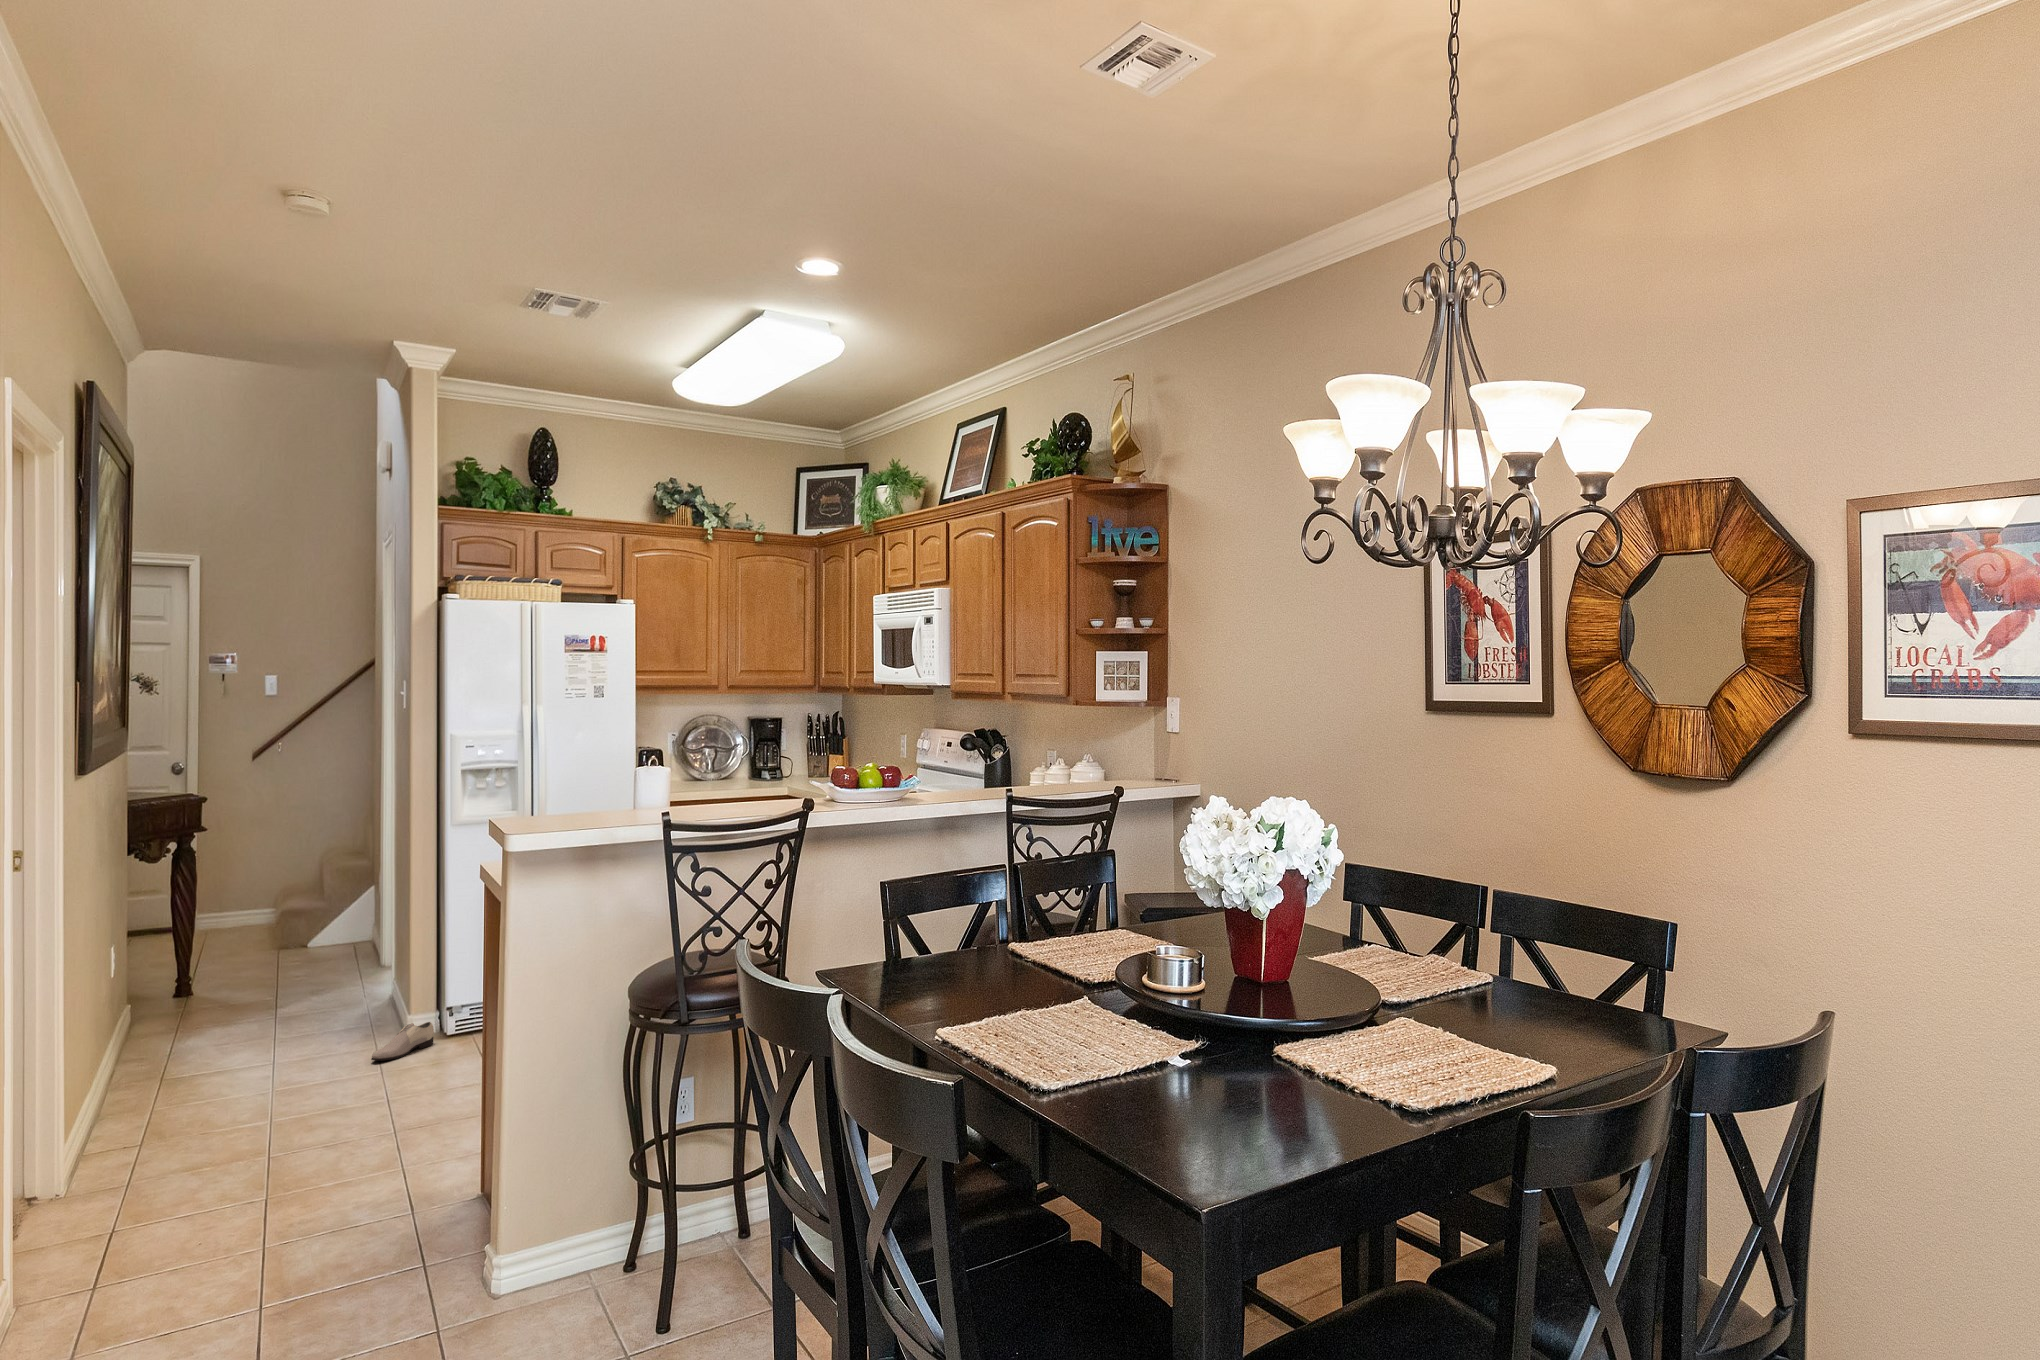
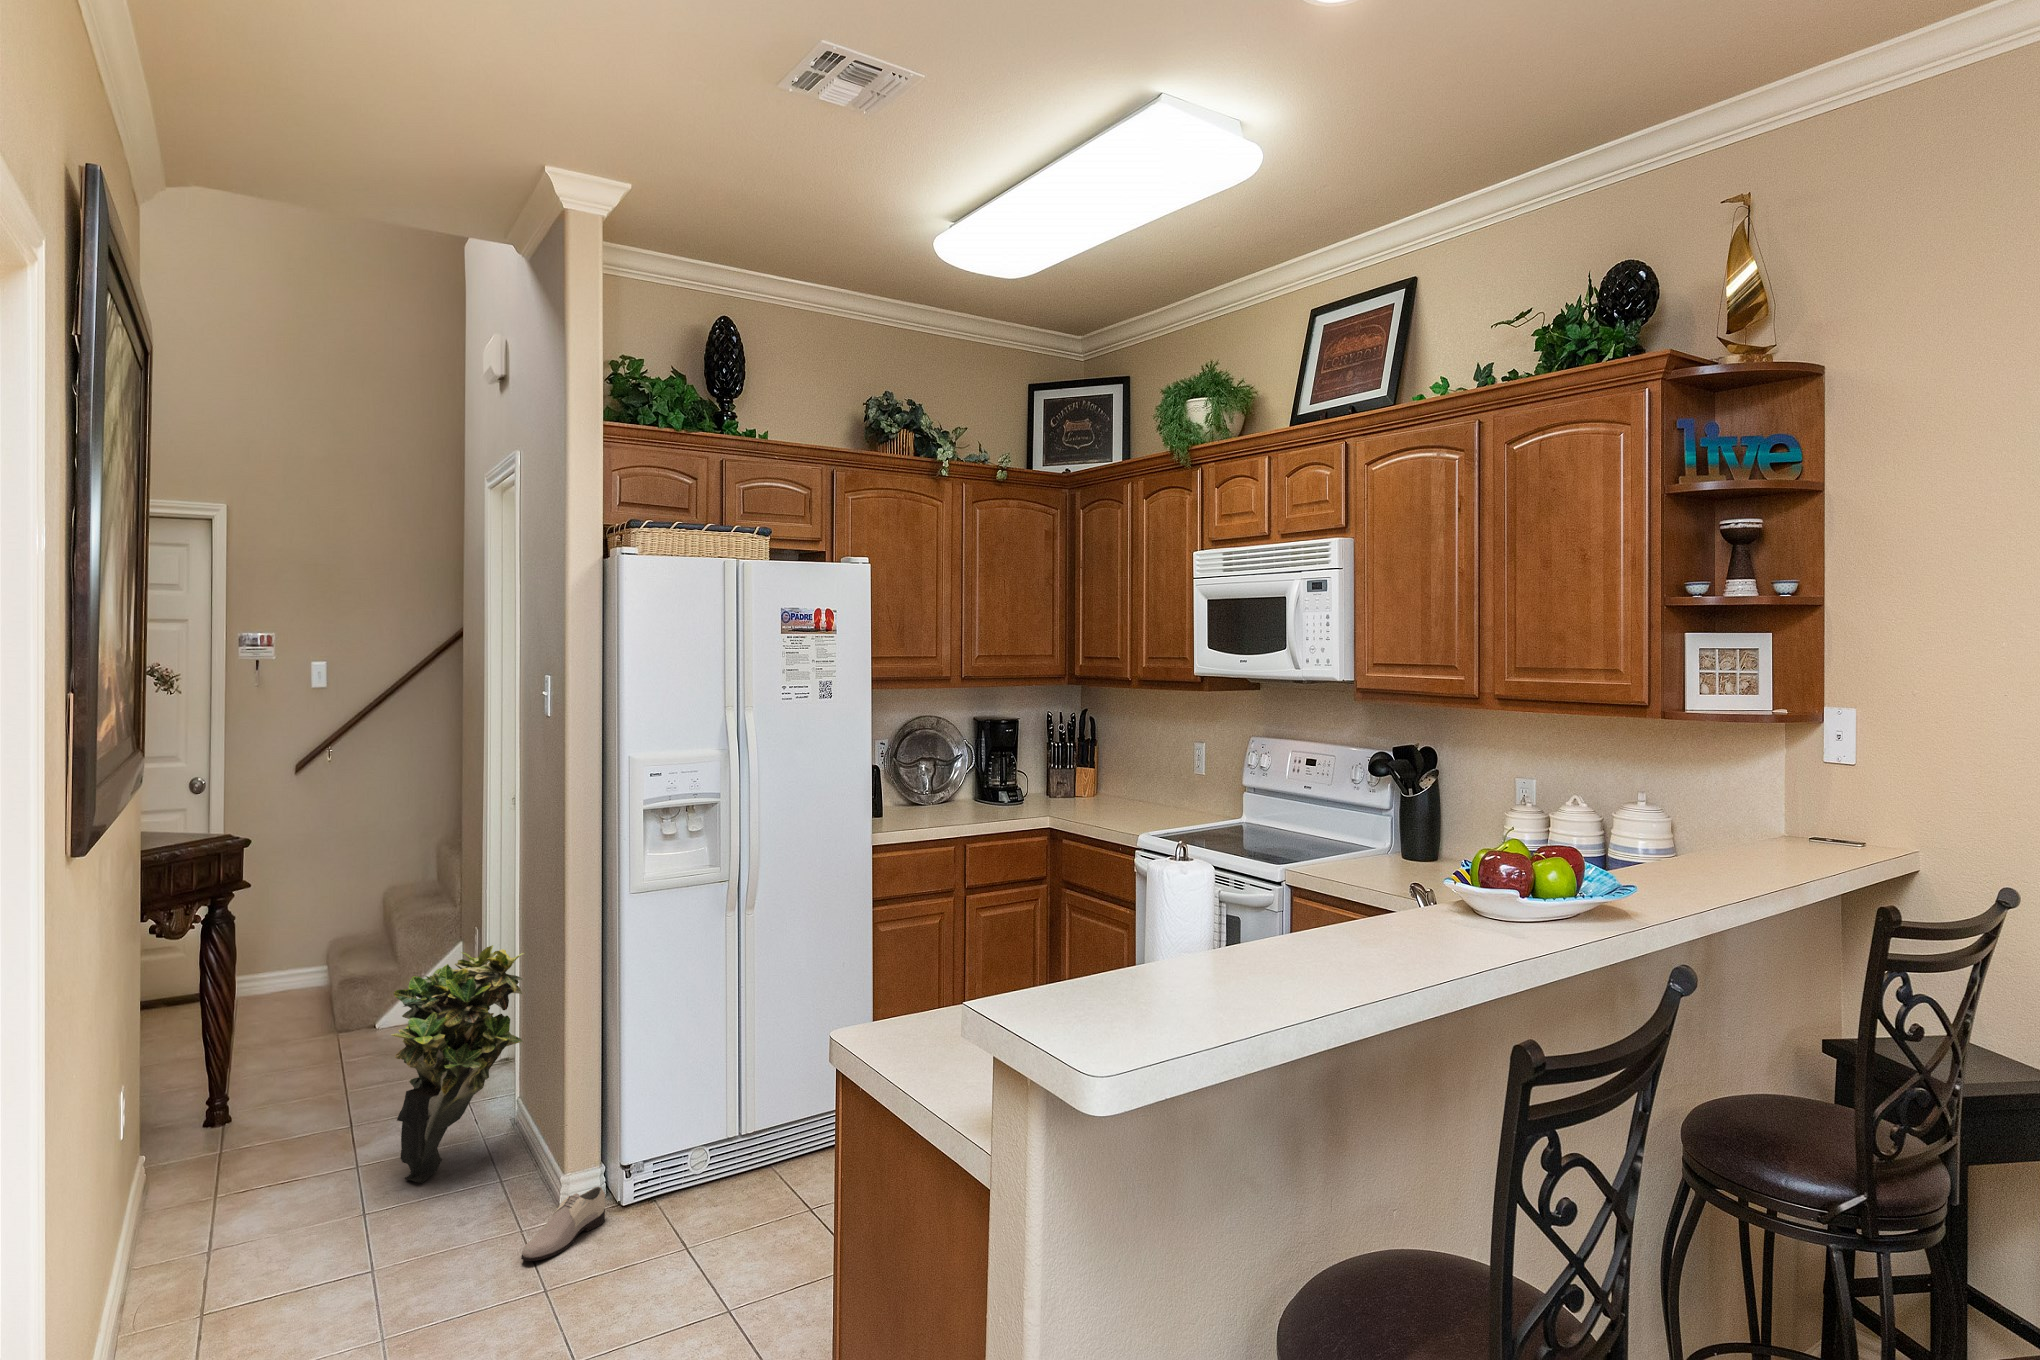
potted plant: none [289,871,389,1028] -> present [392,945,525,1183]

